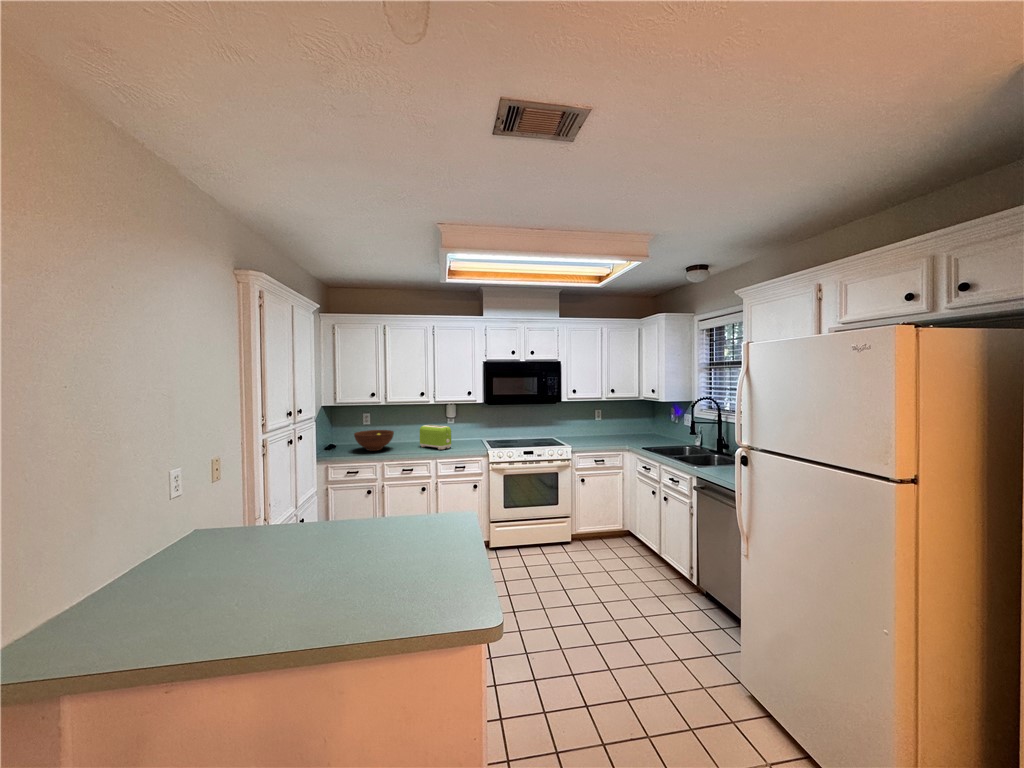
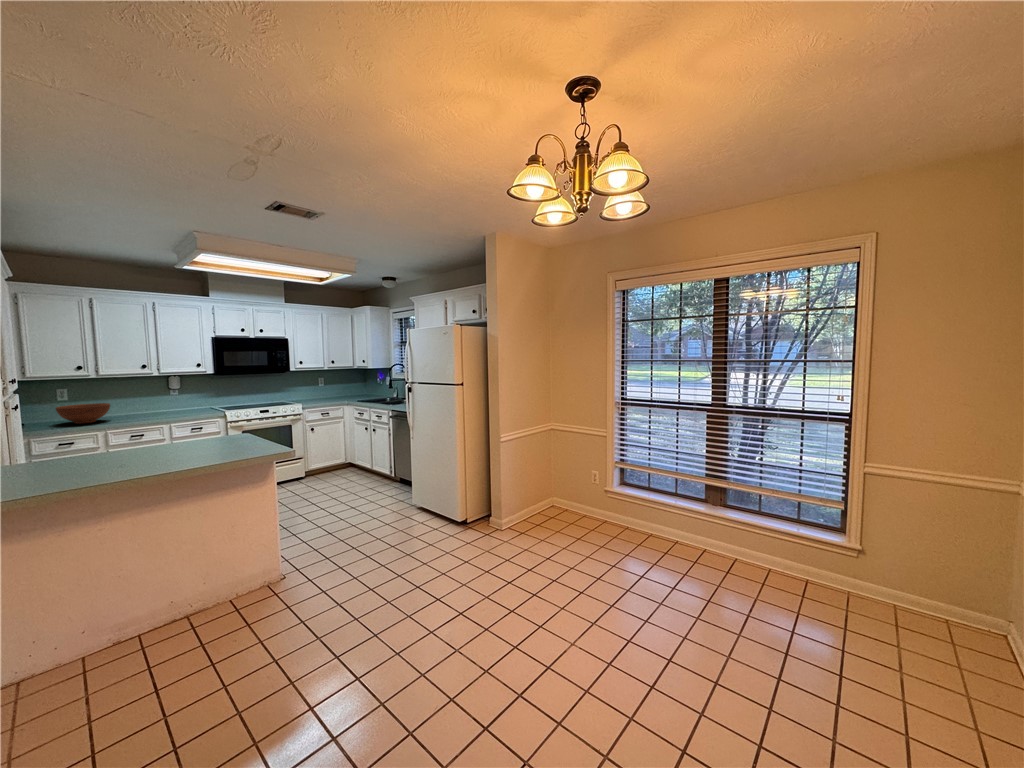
toaster: present [420,425,451,449] -> none [142,395,182,417]

